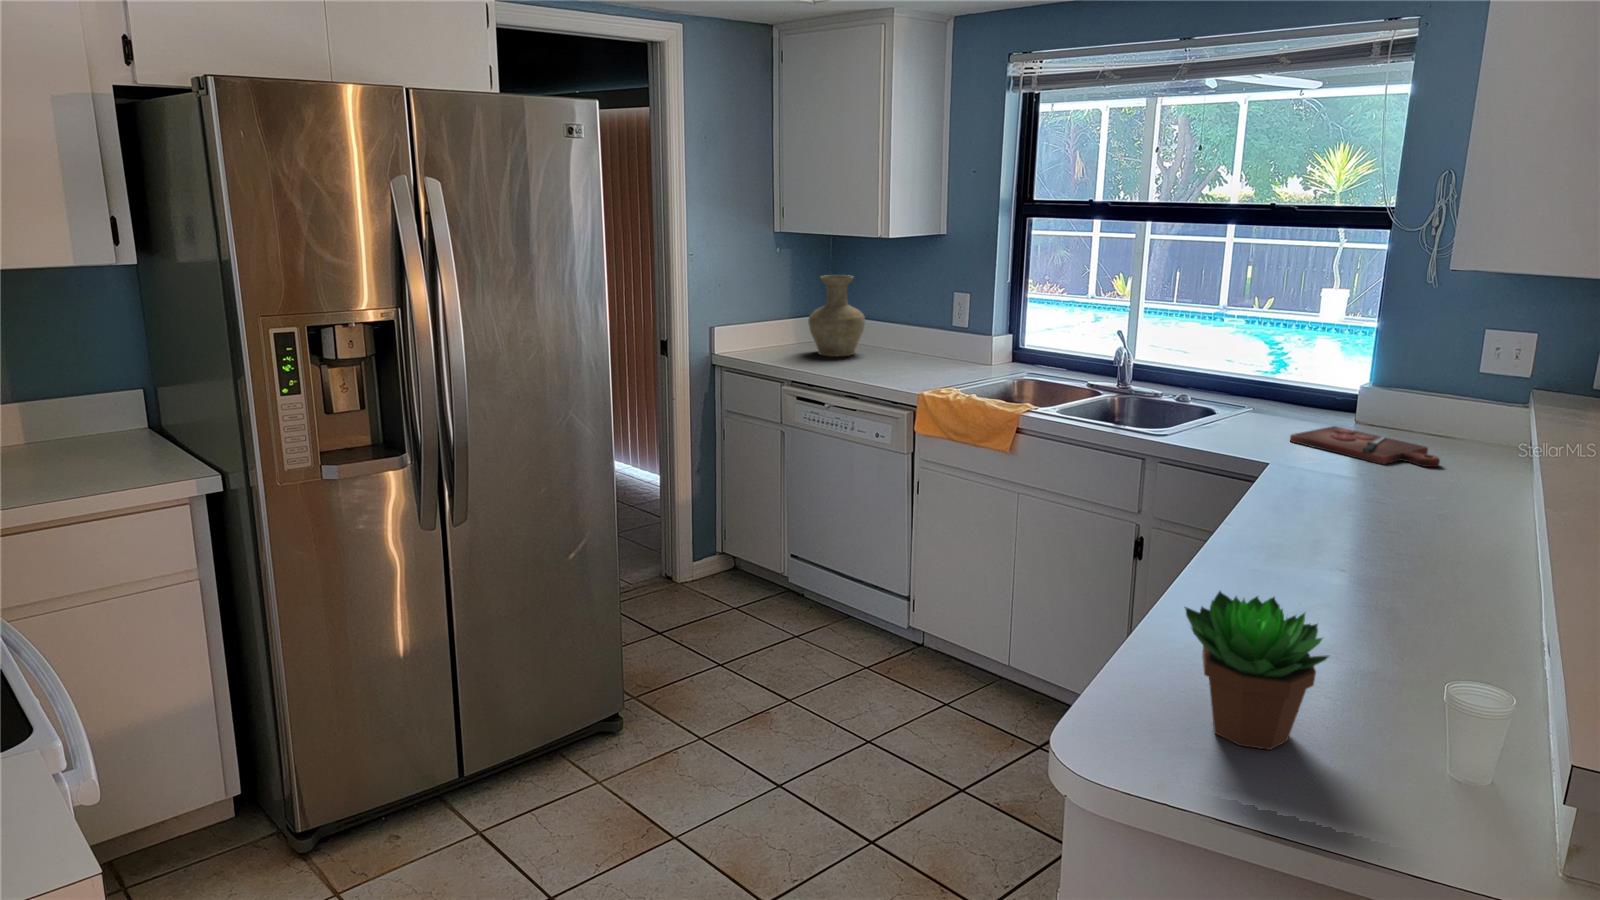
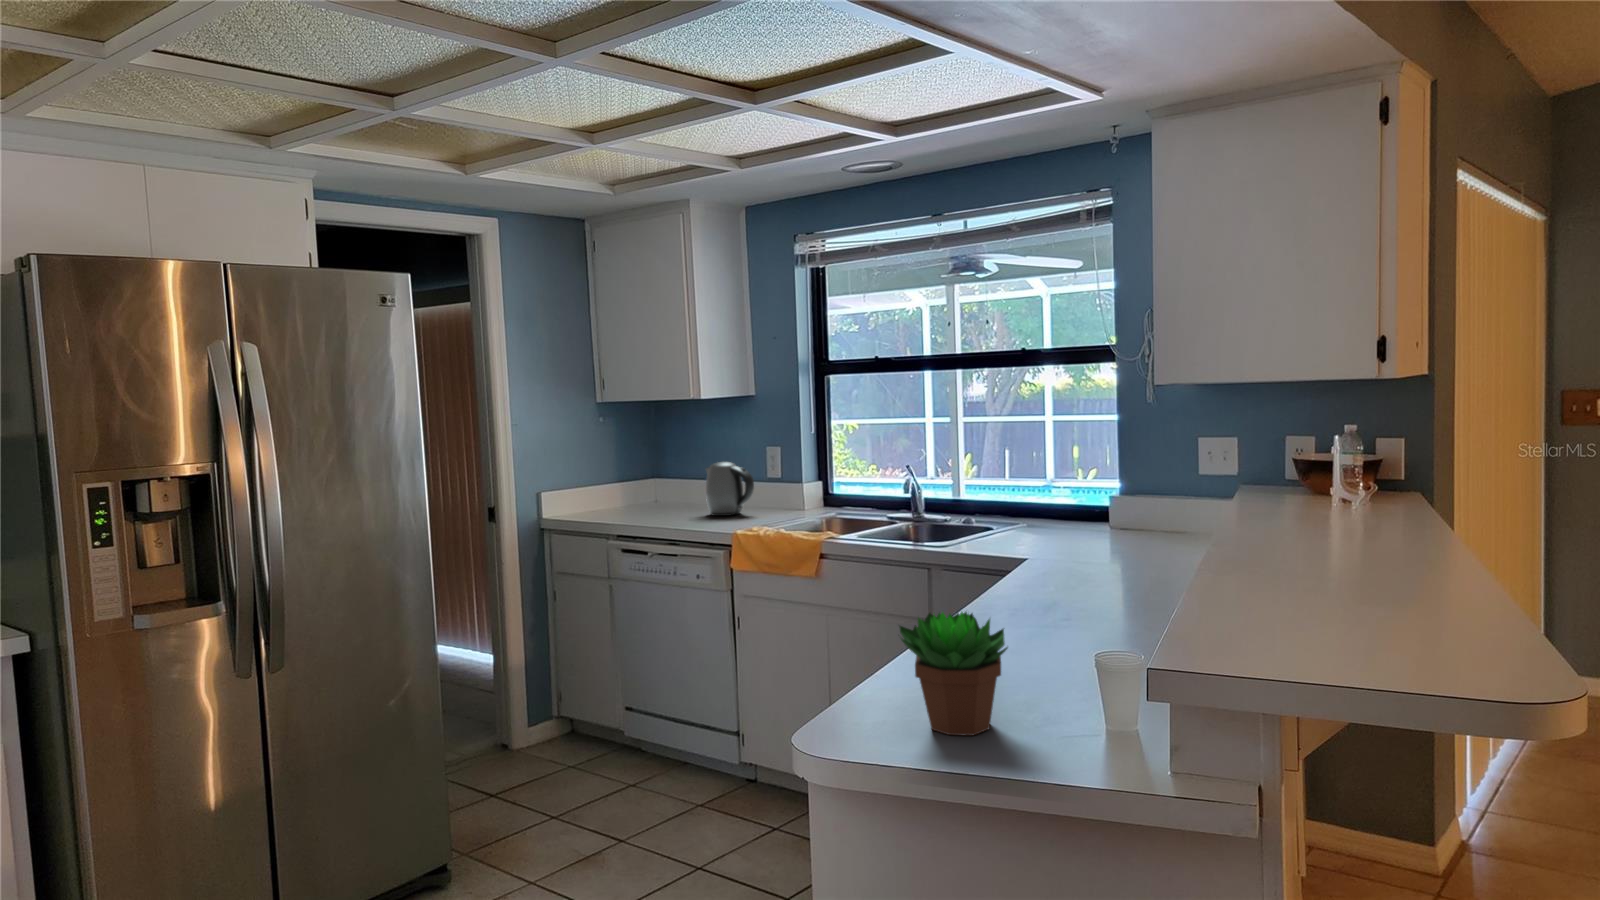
vase: present [808,275,865,357] -> none [633,437,687,513]
kettle: none [887,308,940,367] -> present [706,462,754,516]
cutting board: present [1290,426,1440,467] -> none [1052,530,1171,554]

